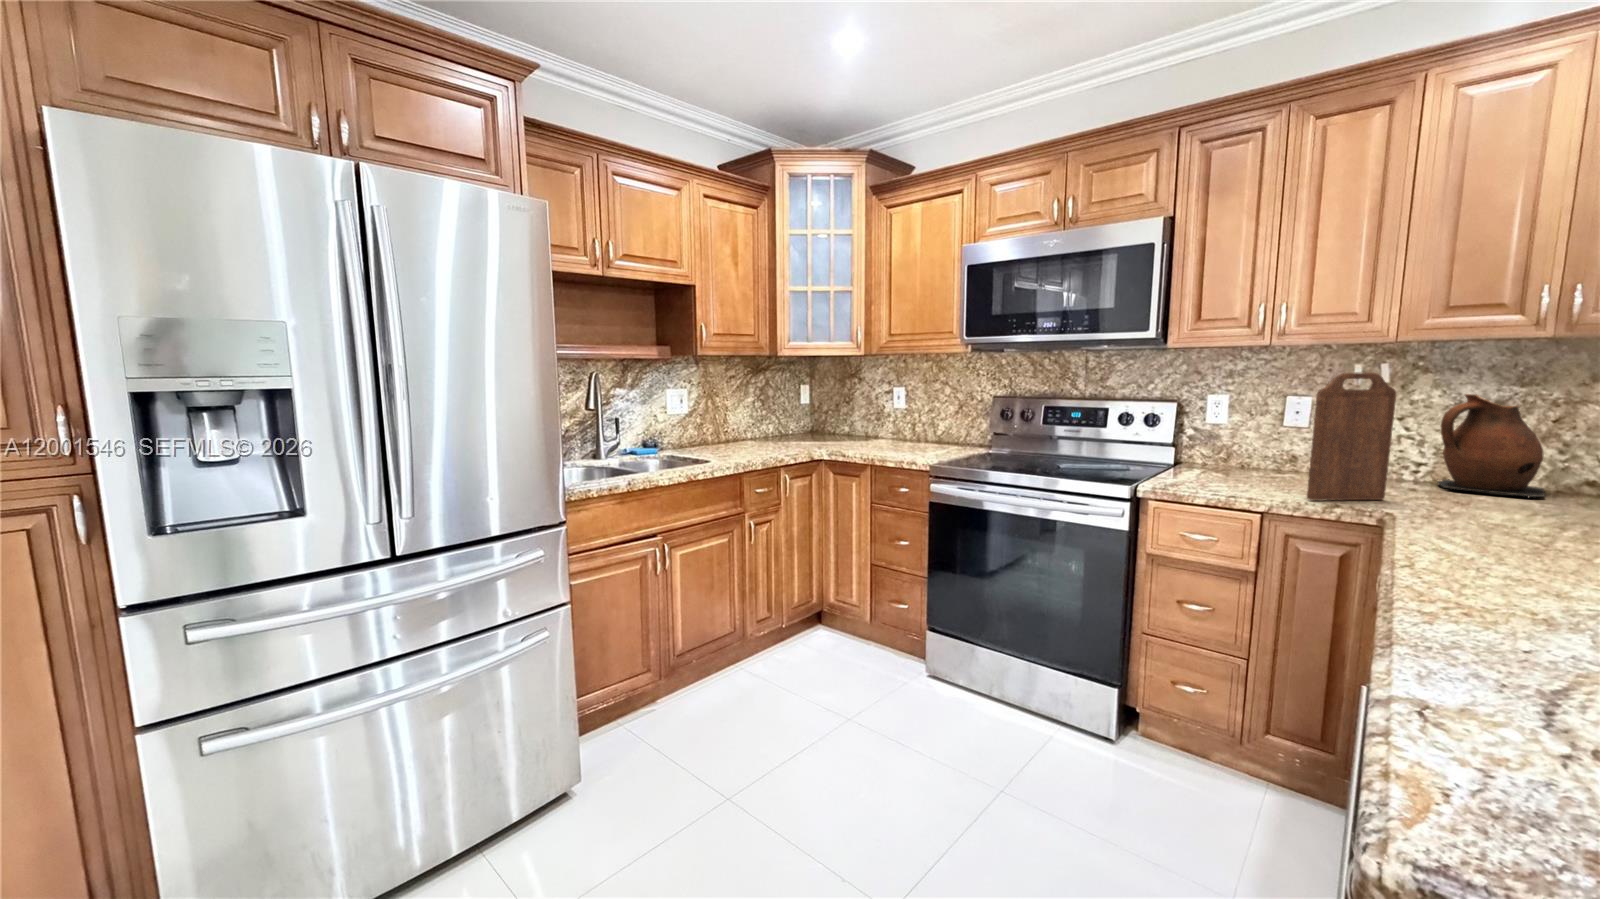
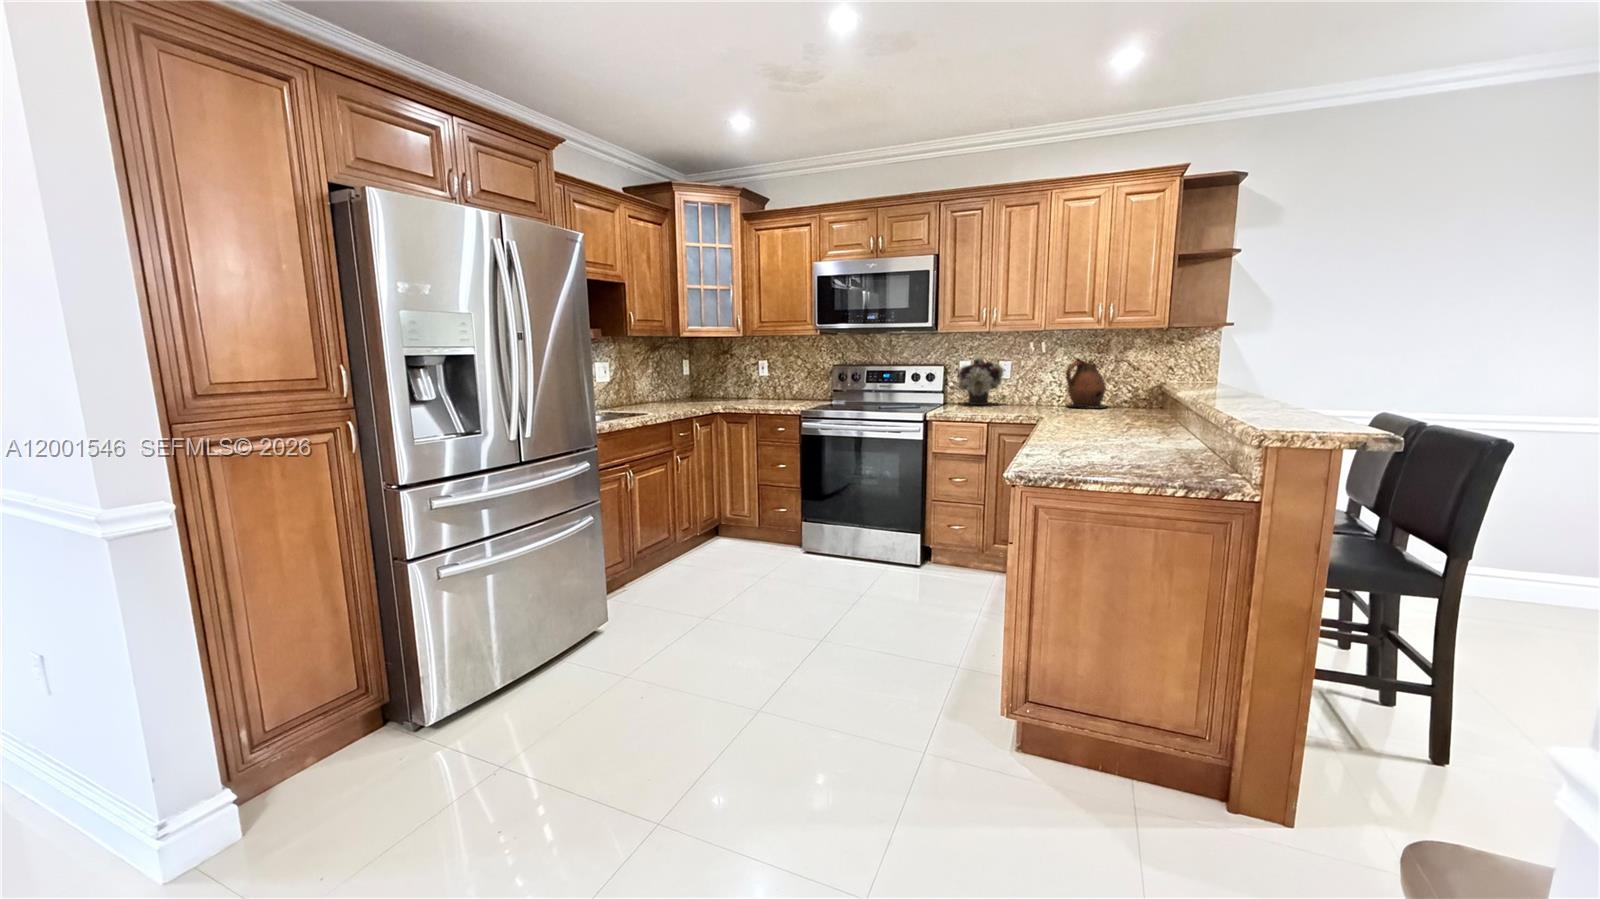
cutting board: present [1307,372,1396,500] -> none [1007,346,1044,414]
flower arrangement: none [1201,384,1297,471] -> present [957,355,1004,405]

